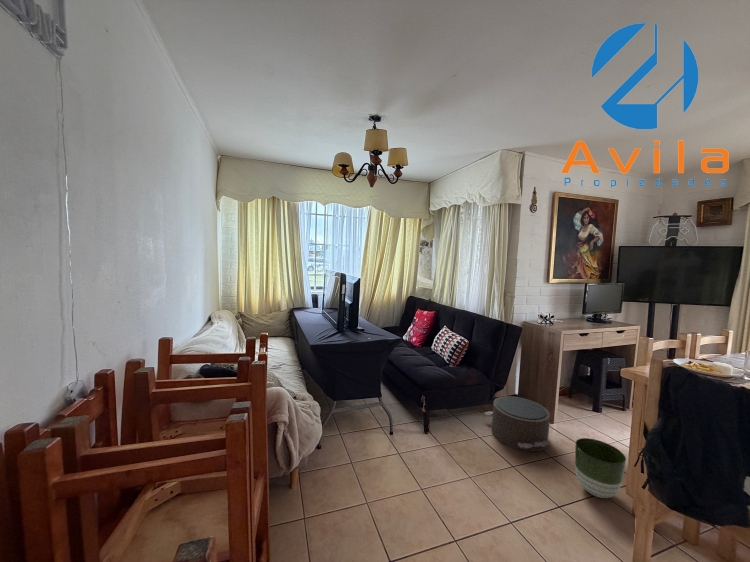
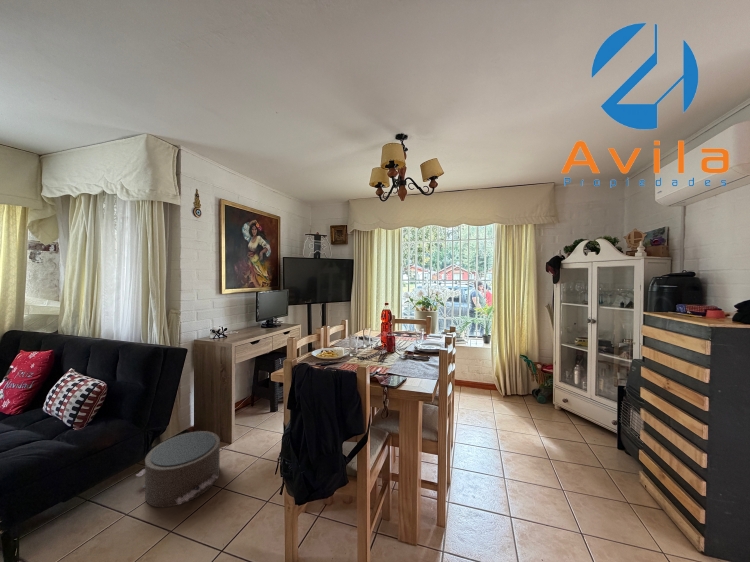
planter: present [575,438,626,498] -> none [238,452,282,516]

